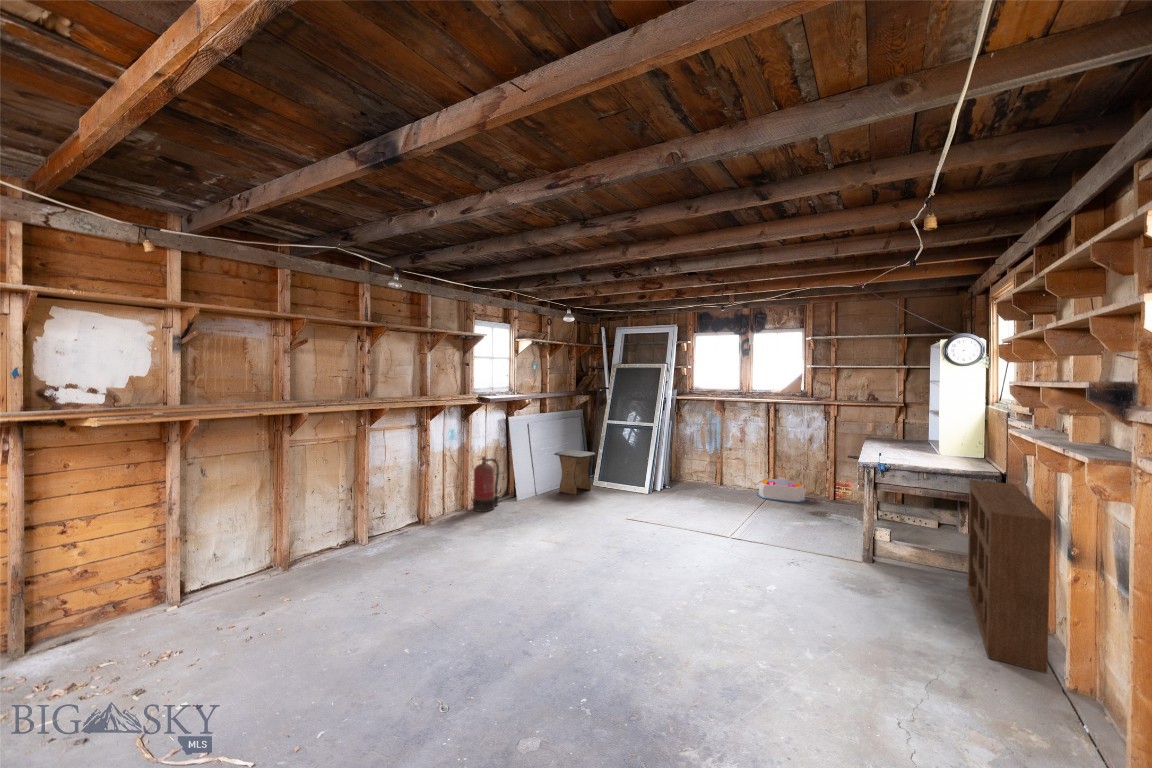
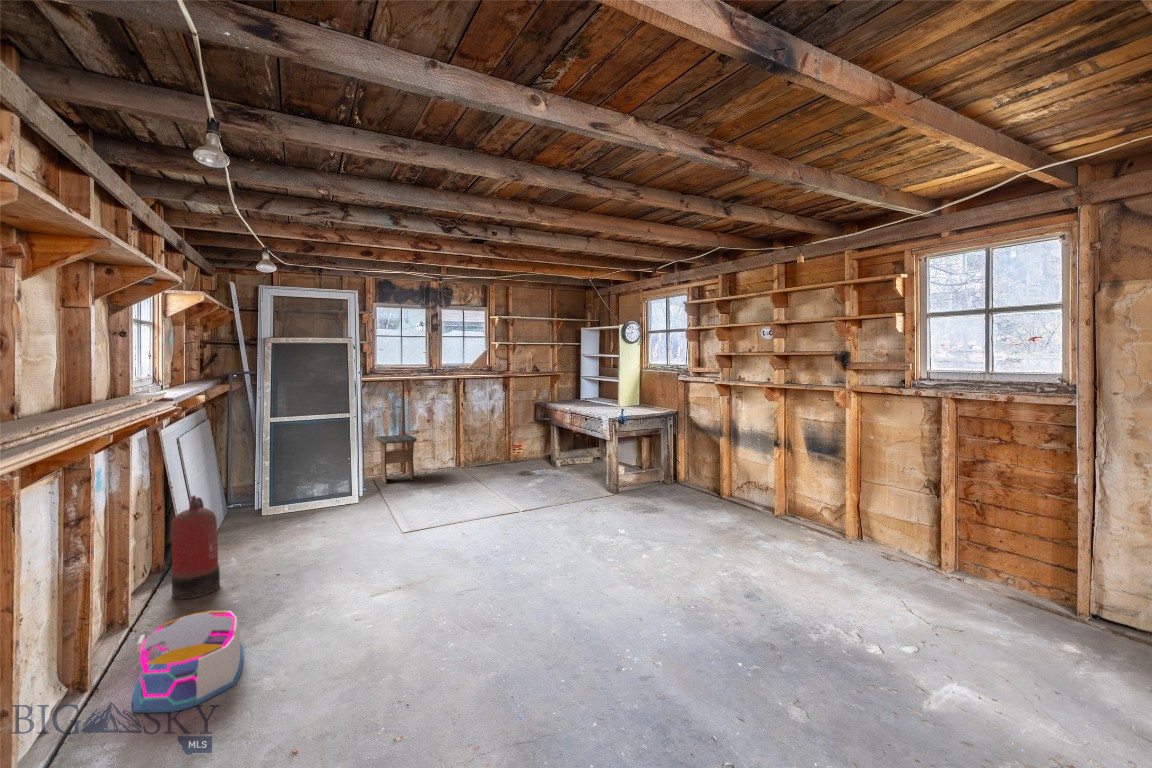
stool: present [554,450,596,495] -> present [376,435,417,484]
storage bin: present [757,478,807,503] -> present [132,611,243,713]
shelving unit: present [967,480,1051,673] -> none [676,417,764,512]

